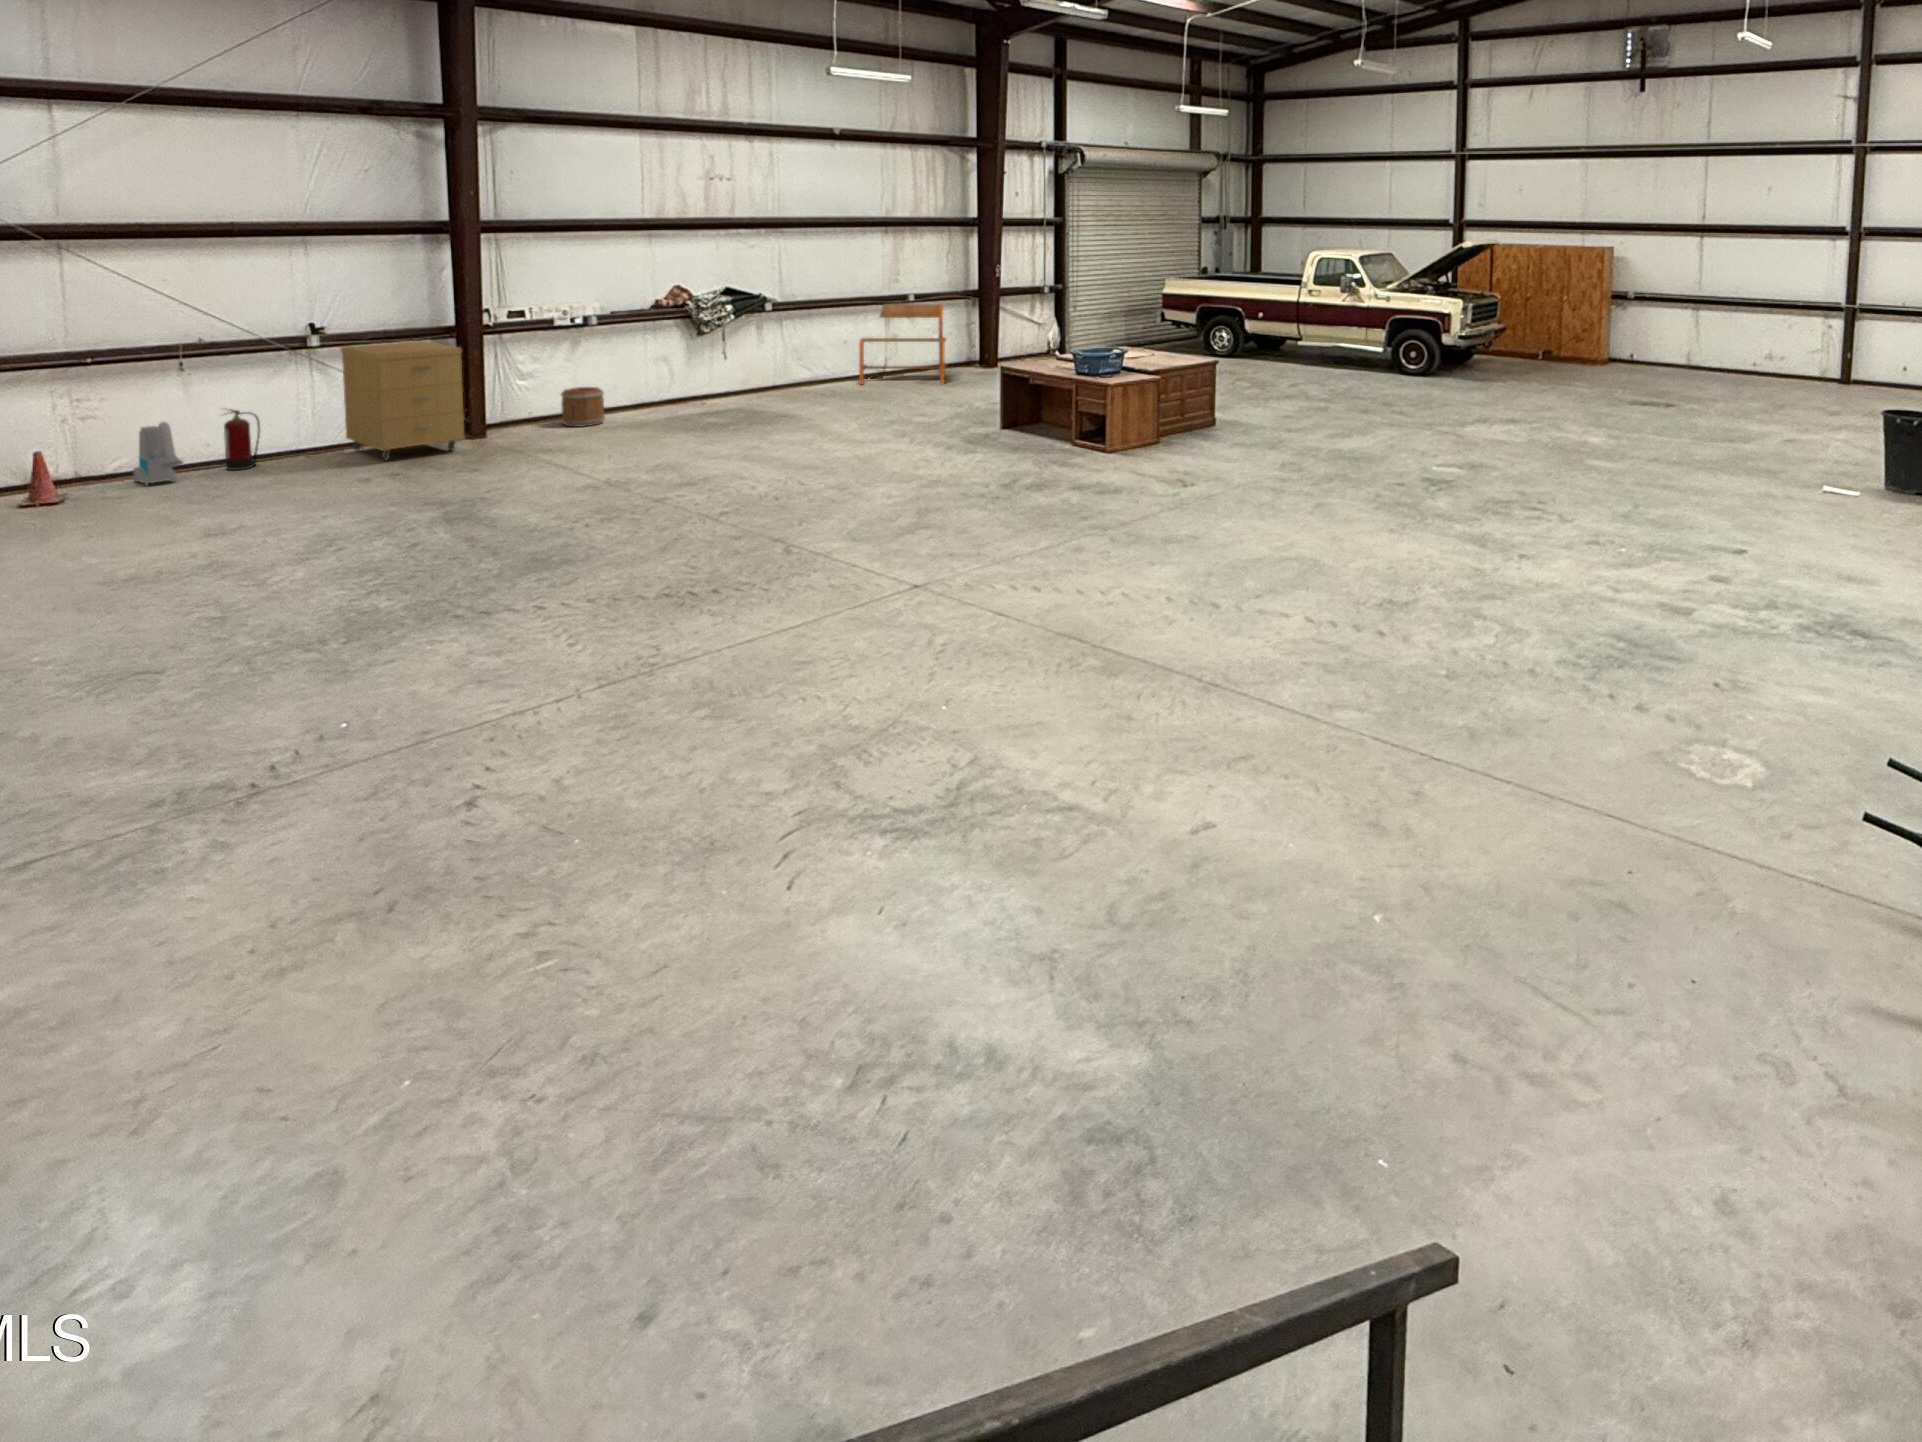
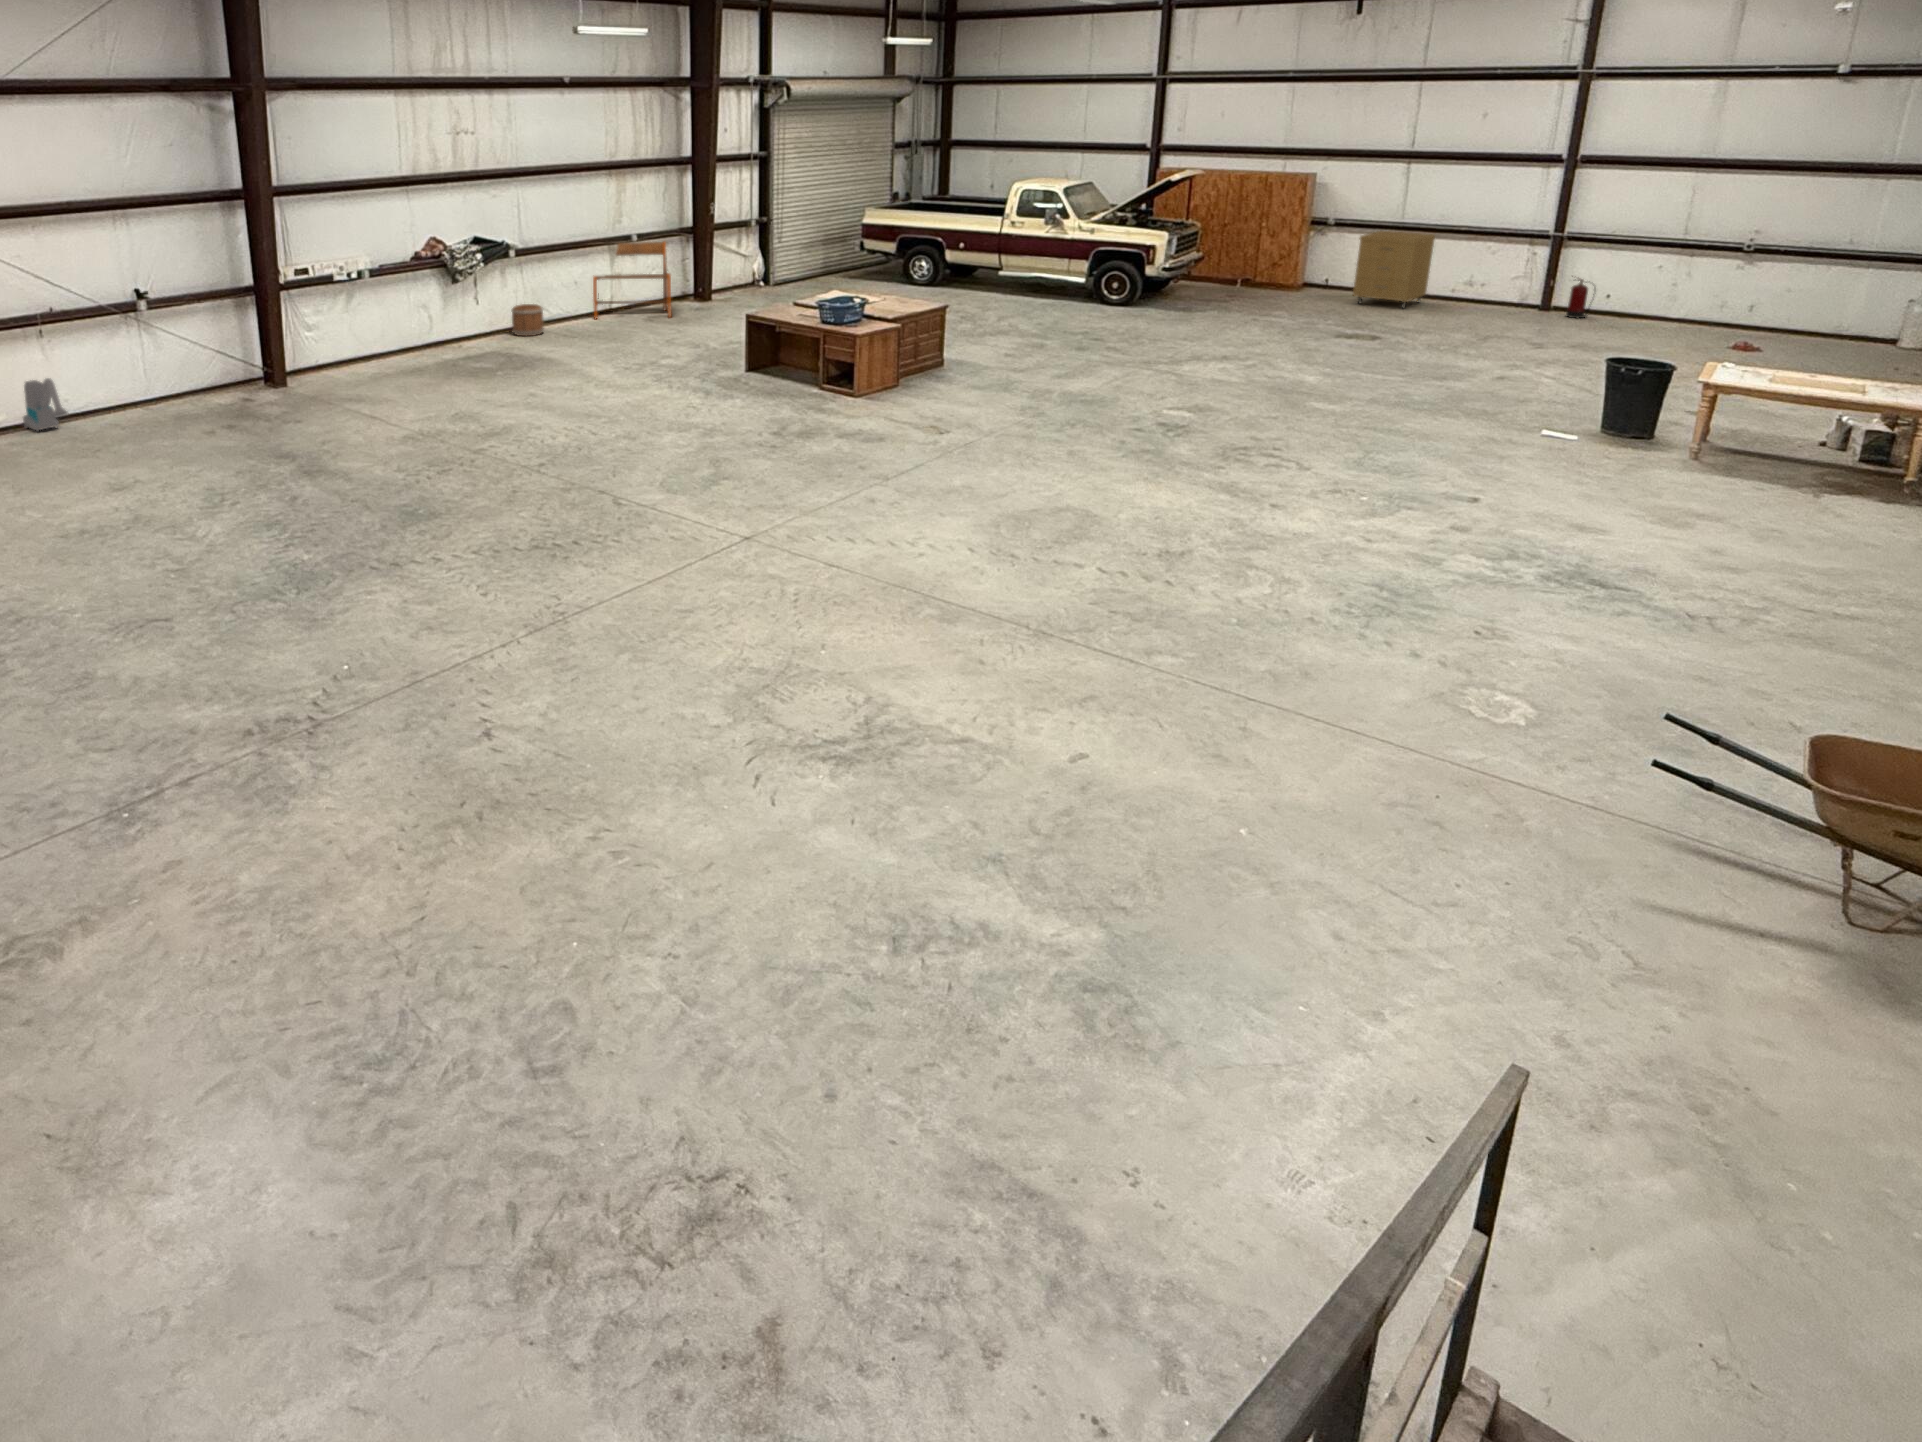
storage cabinet: present [341,341,464,460] -> present [1353,231,1435,308]
bucket: present [561,387,605,427] -> present [511,304,544,336]
fire extinguisher: present [224,408,260,470] -> present [1566,279,1594,318]

